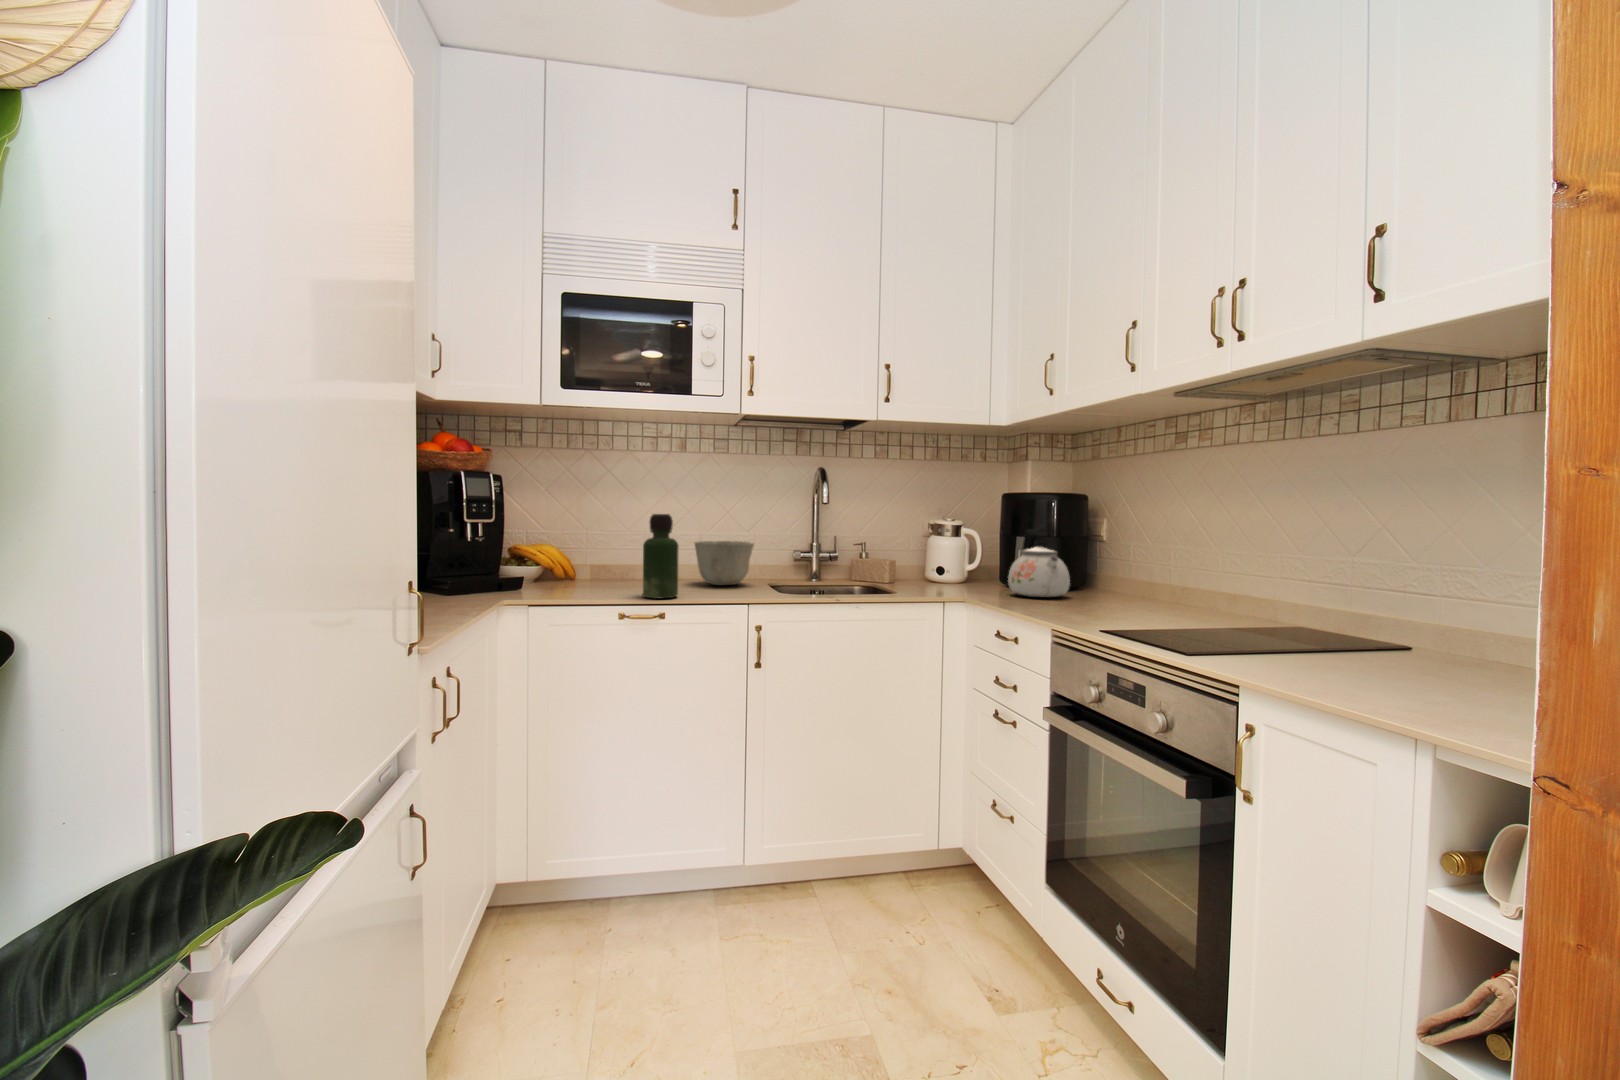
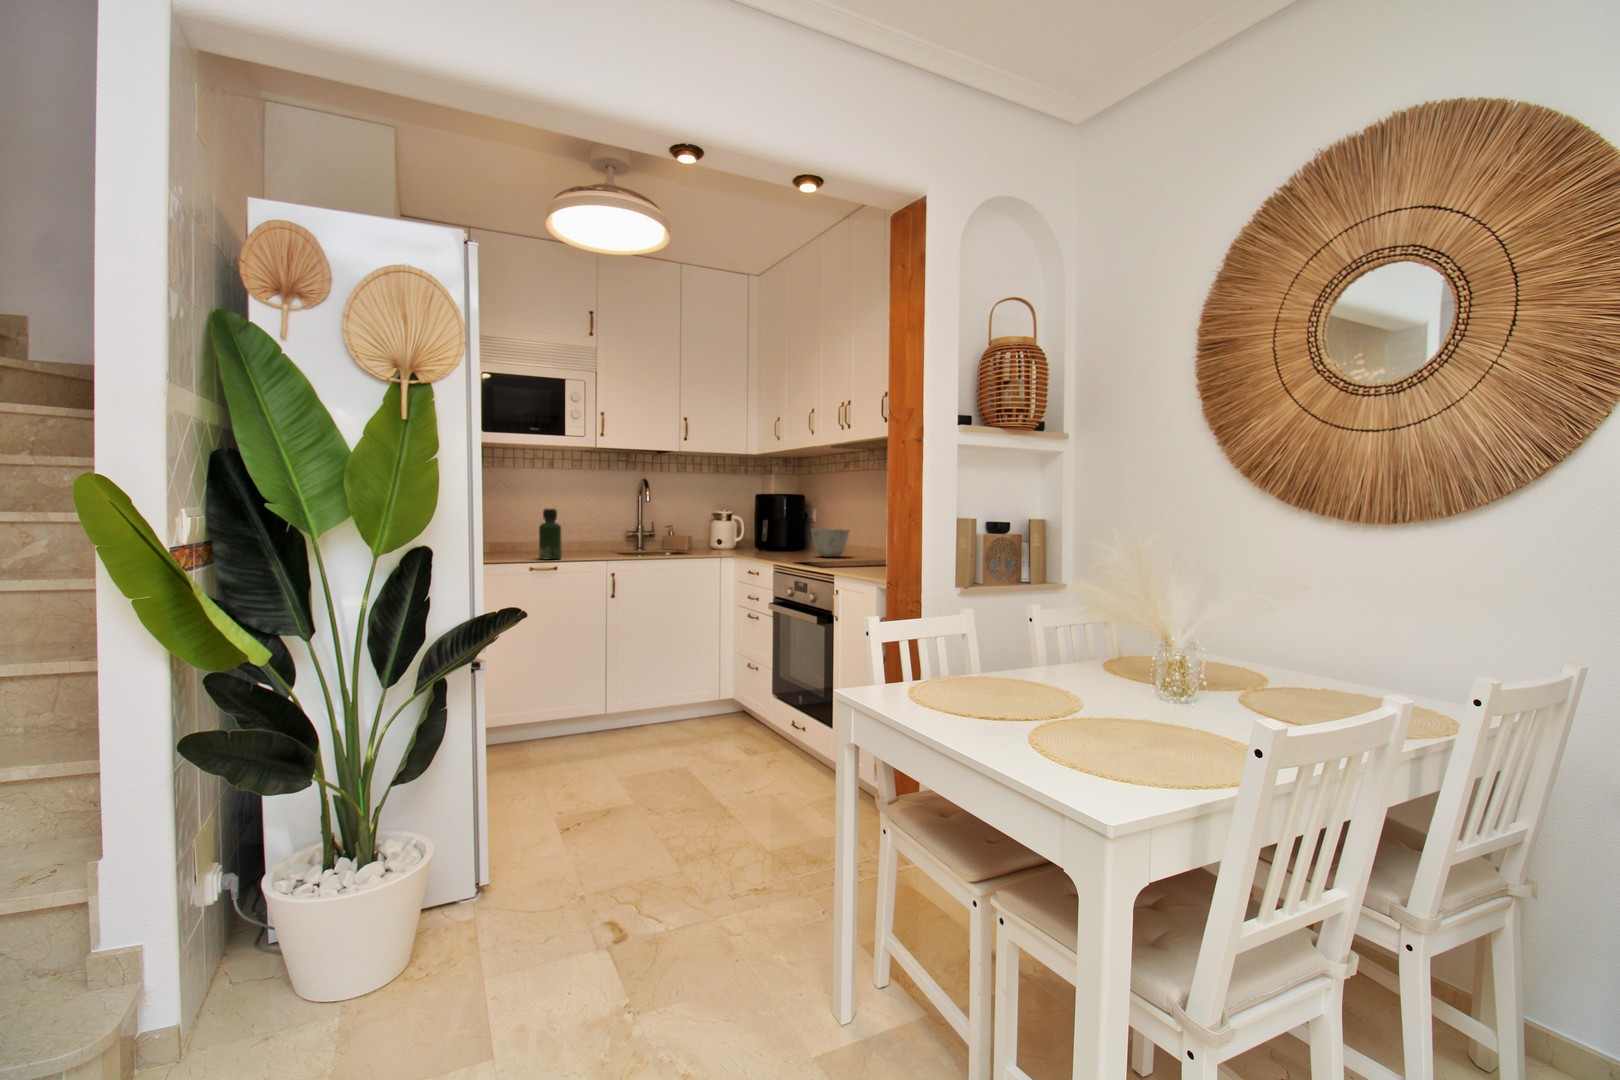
kettle: present [1008,528,1070,598] -> none [758,515,790,553]
ceramic bowl: present [695,541,754,585] -> present [811,528,850,557]

